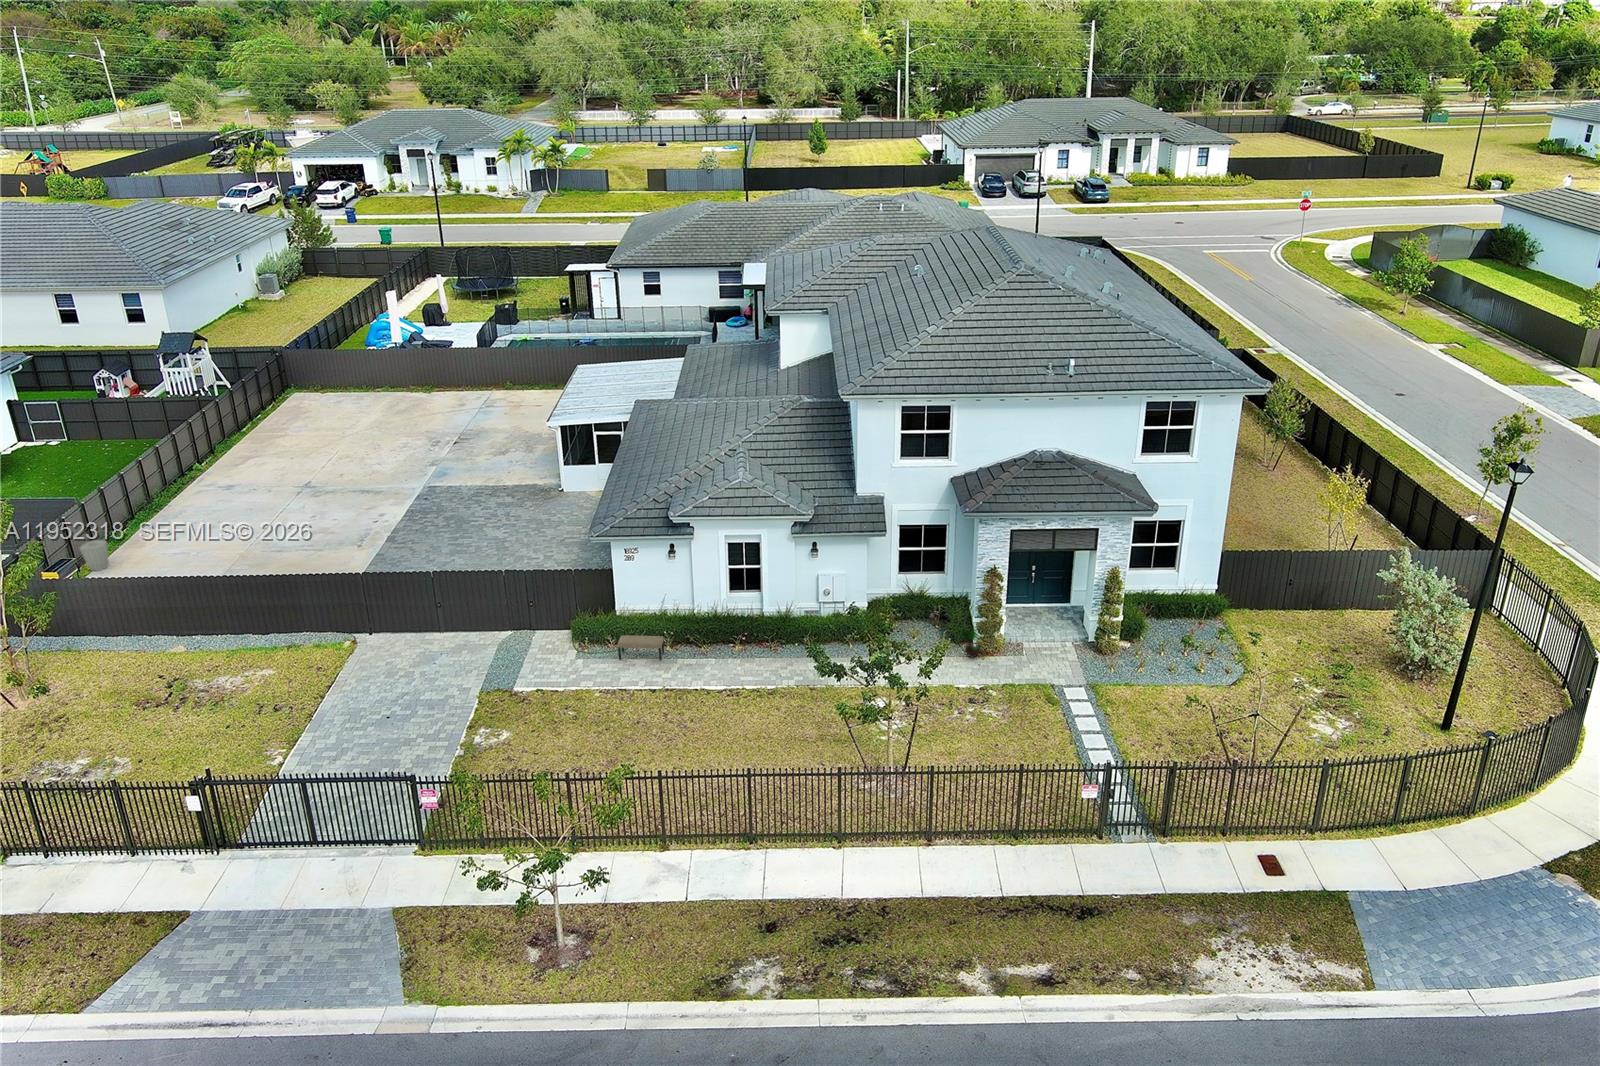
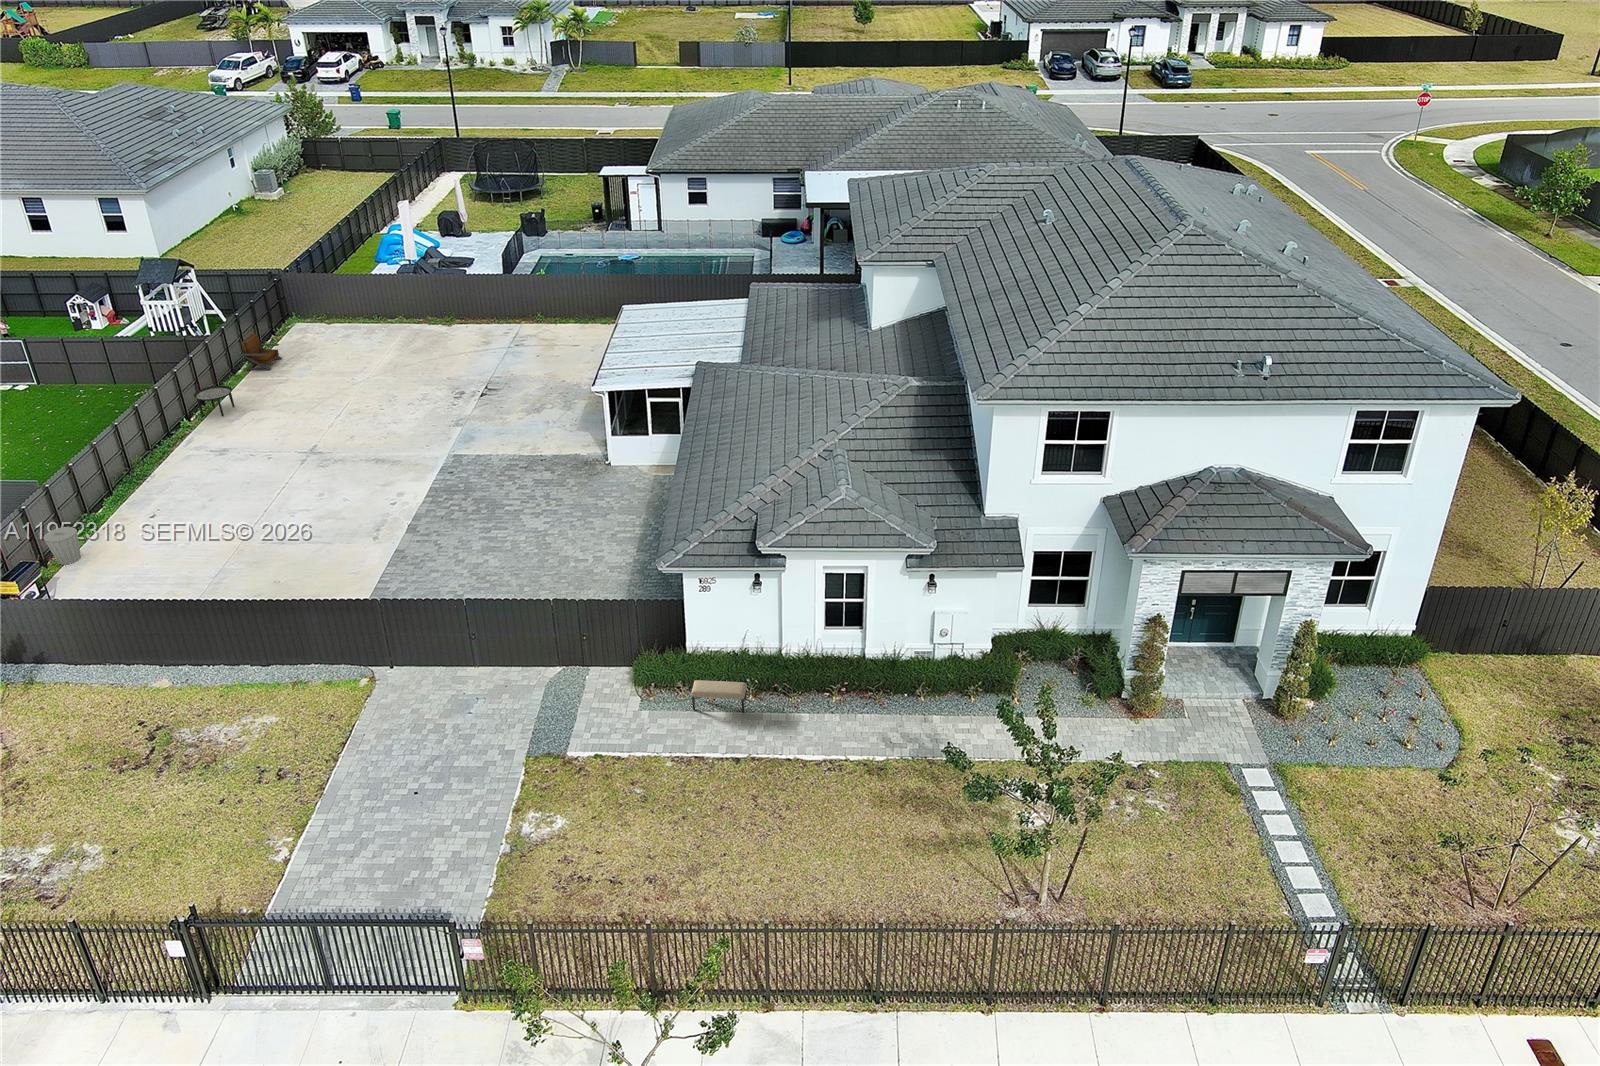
lounge chair: none [246,398,282,429] -> present [241,334,282,370]
round table: none [205,438,240,463] -> present [194,386,235,416]
potted tree: present [961,629,980,657] -> none [1107,682,1133,717]

